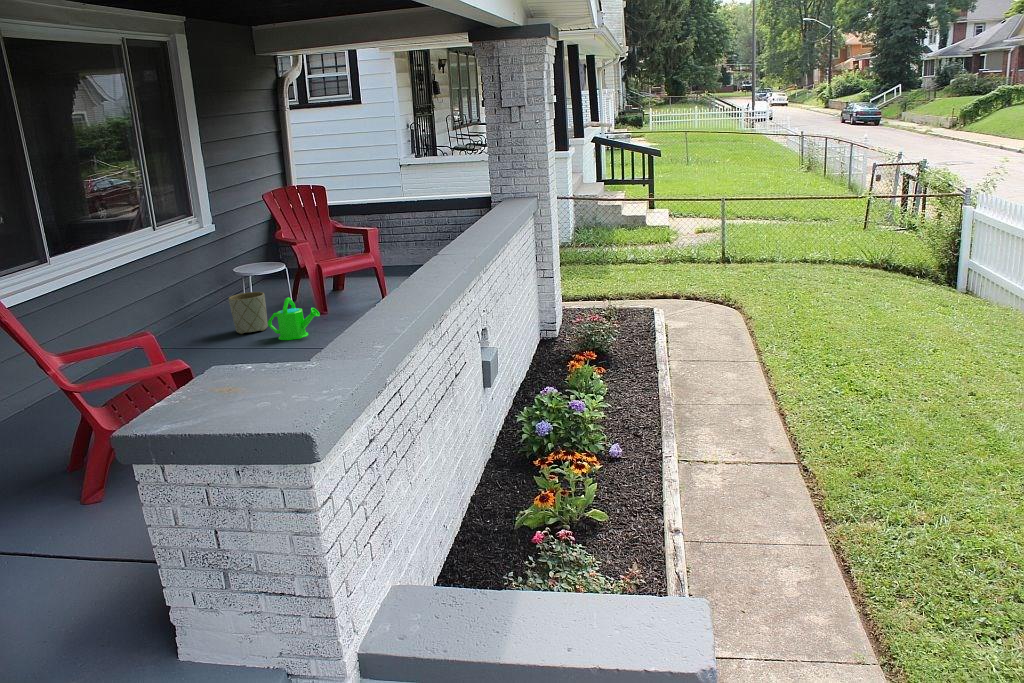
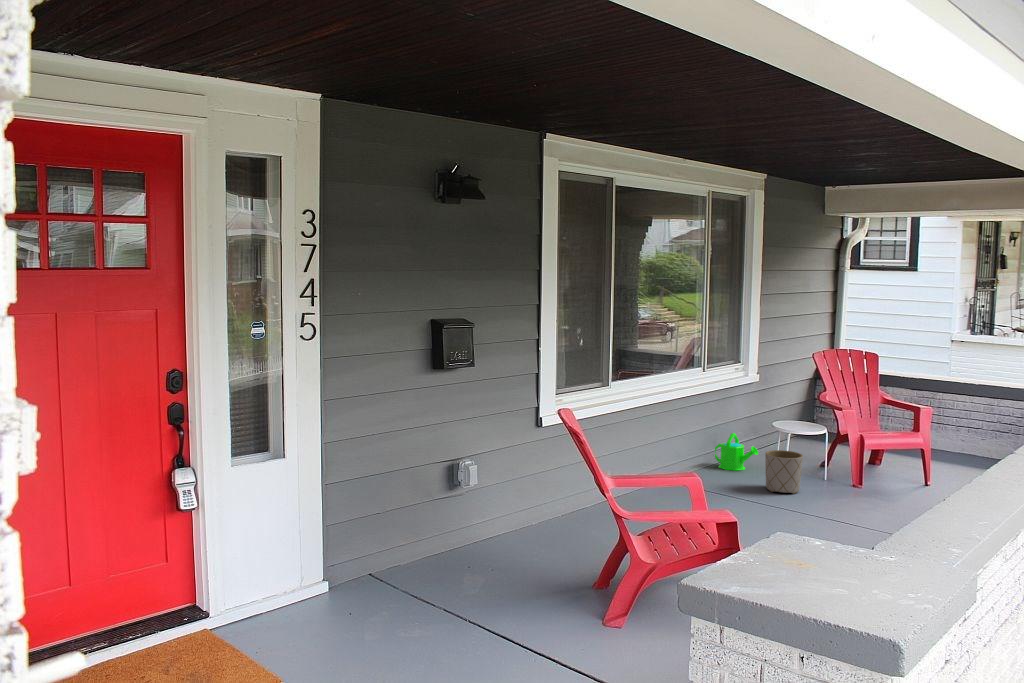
watering can: present [268,297,320,340] -> present [713,433,758,471]

